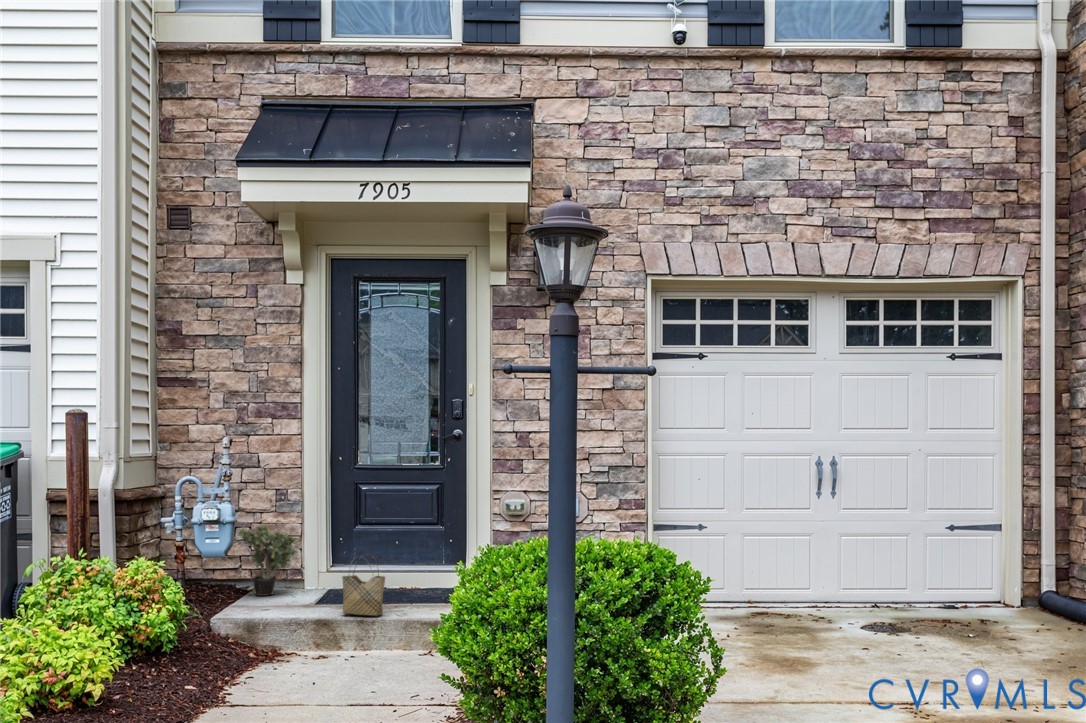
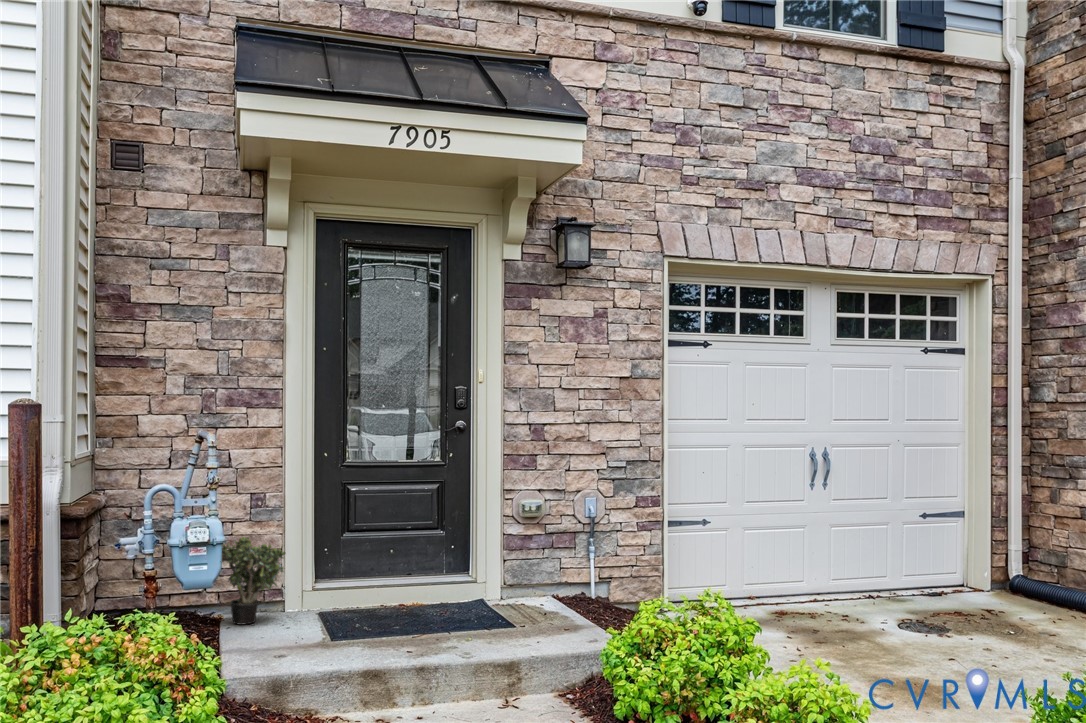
woven basket: present [342,554,385,616] -> none [375,565,428,638]

